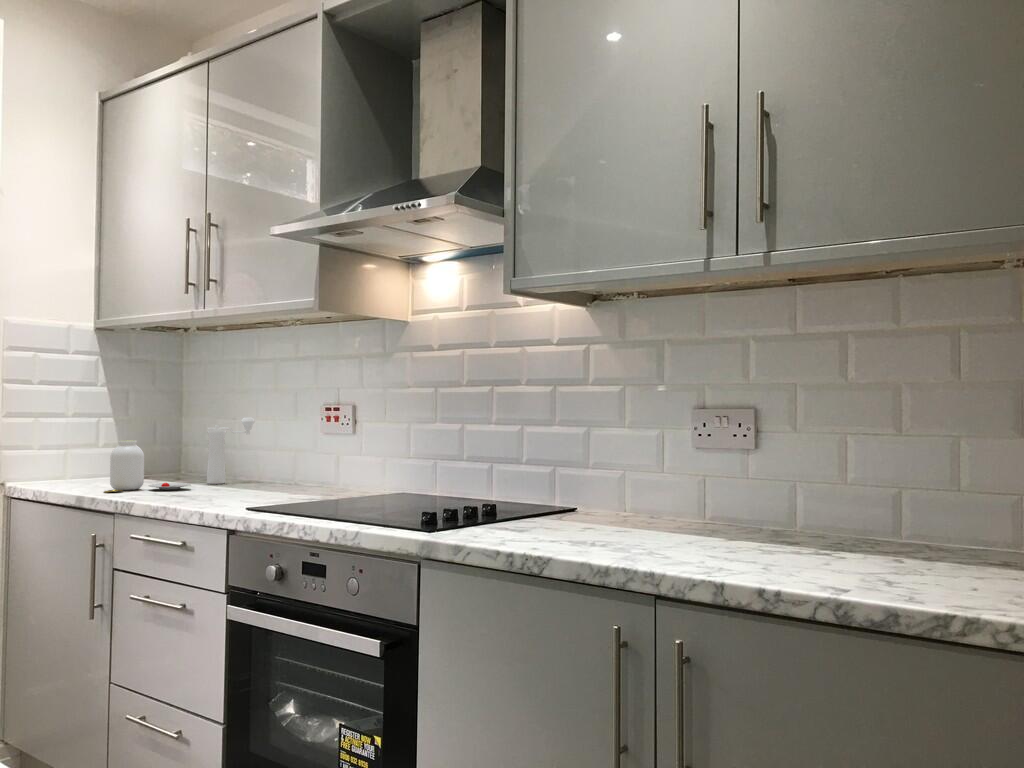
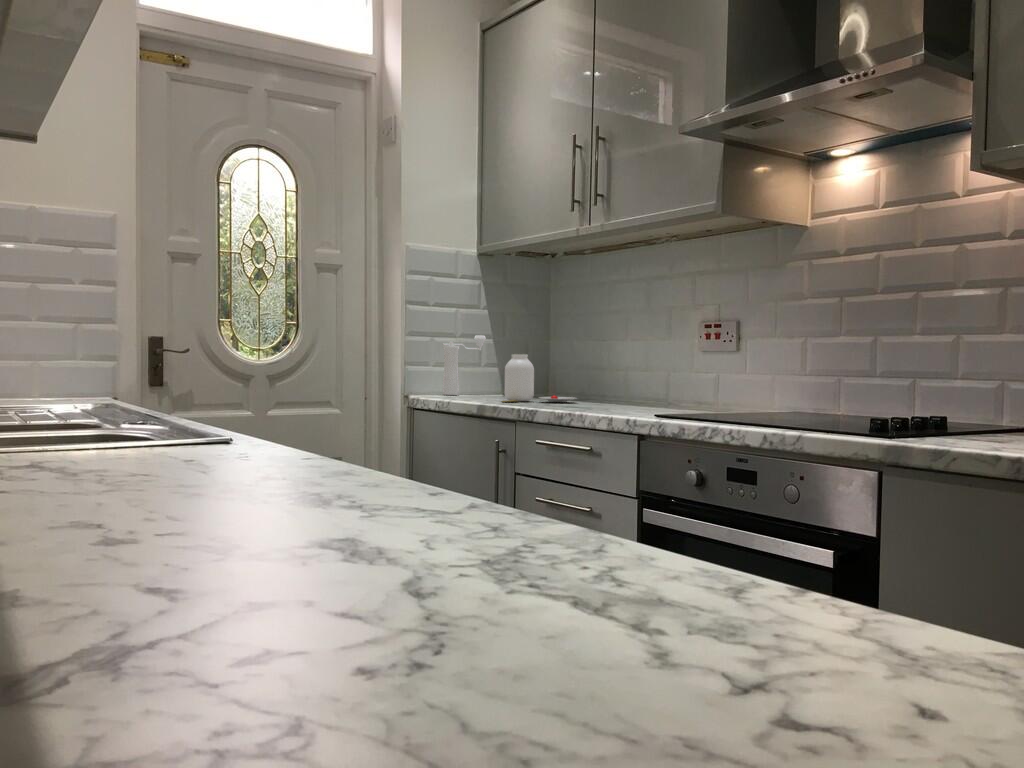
pepper mill: present [207,418,255,484] -> present [443,335,486,395]

